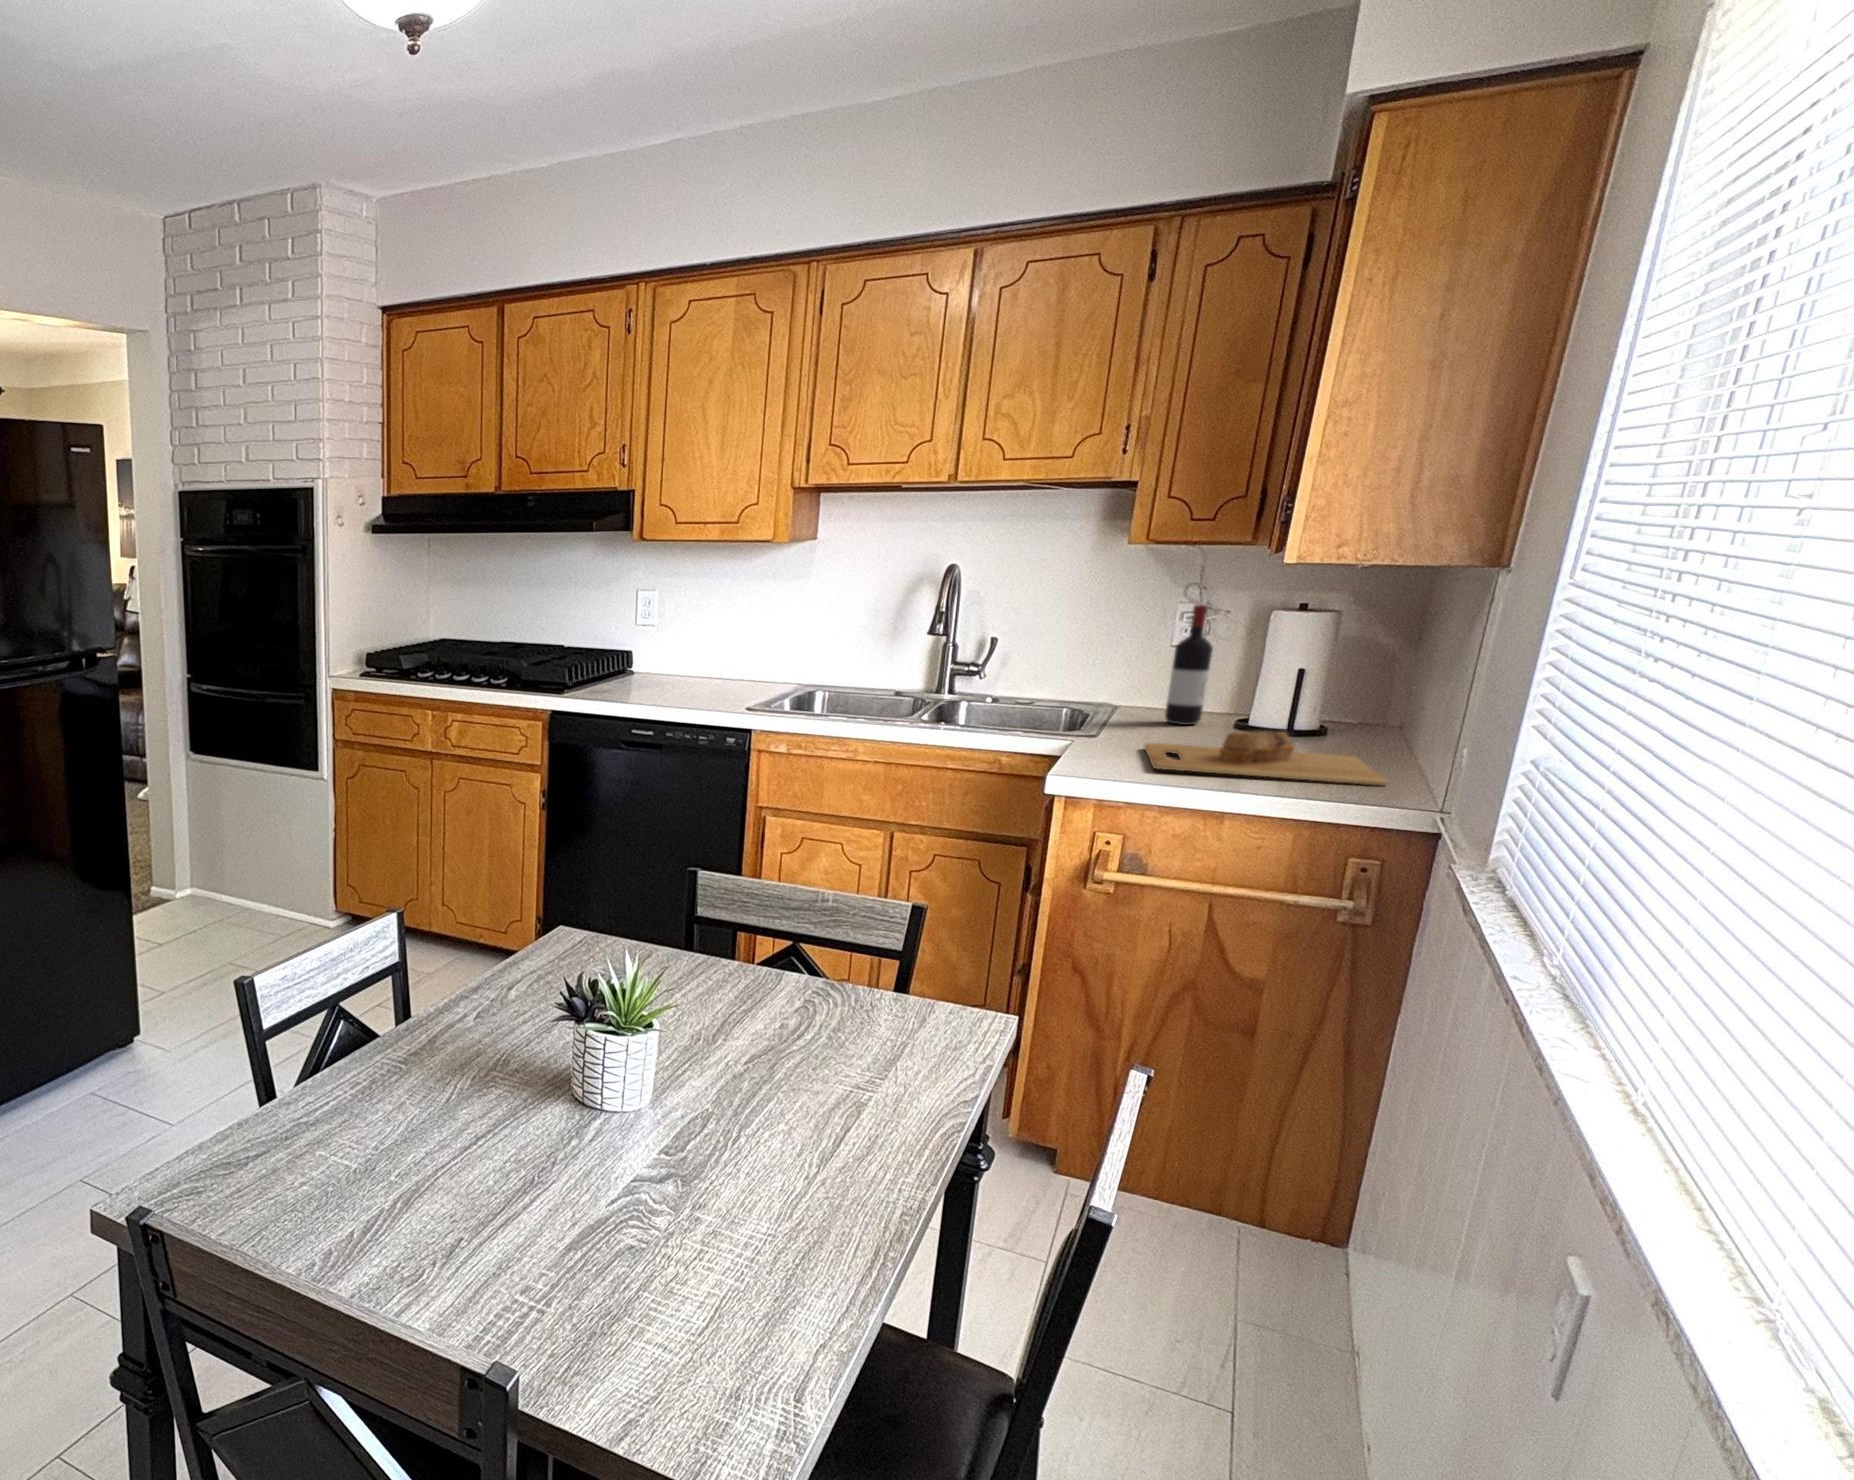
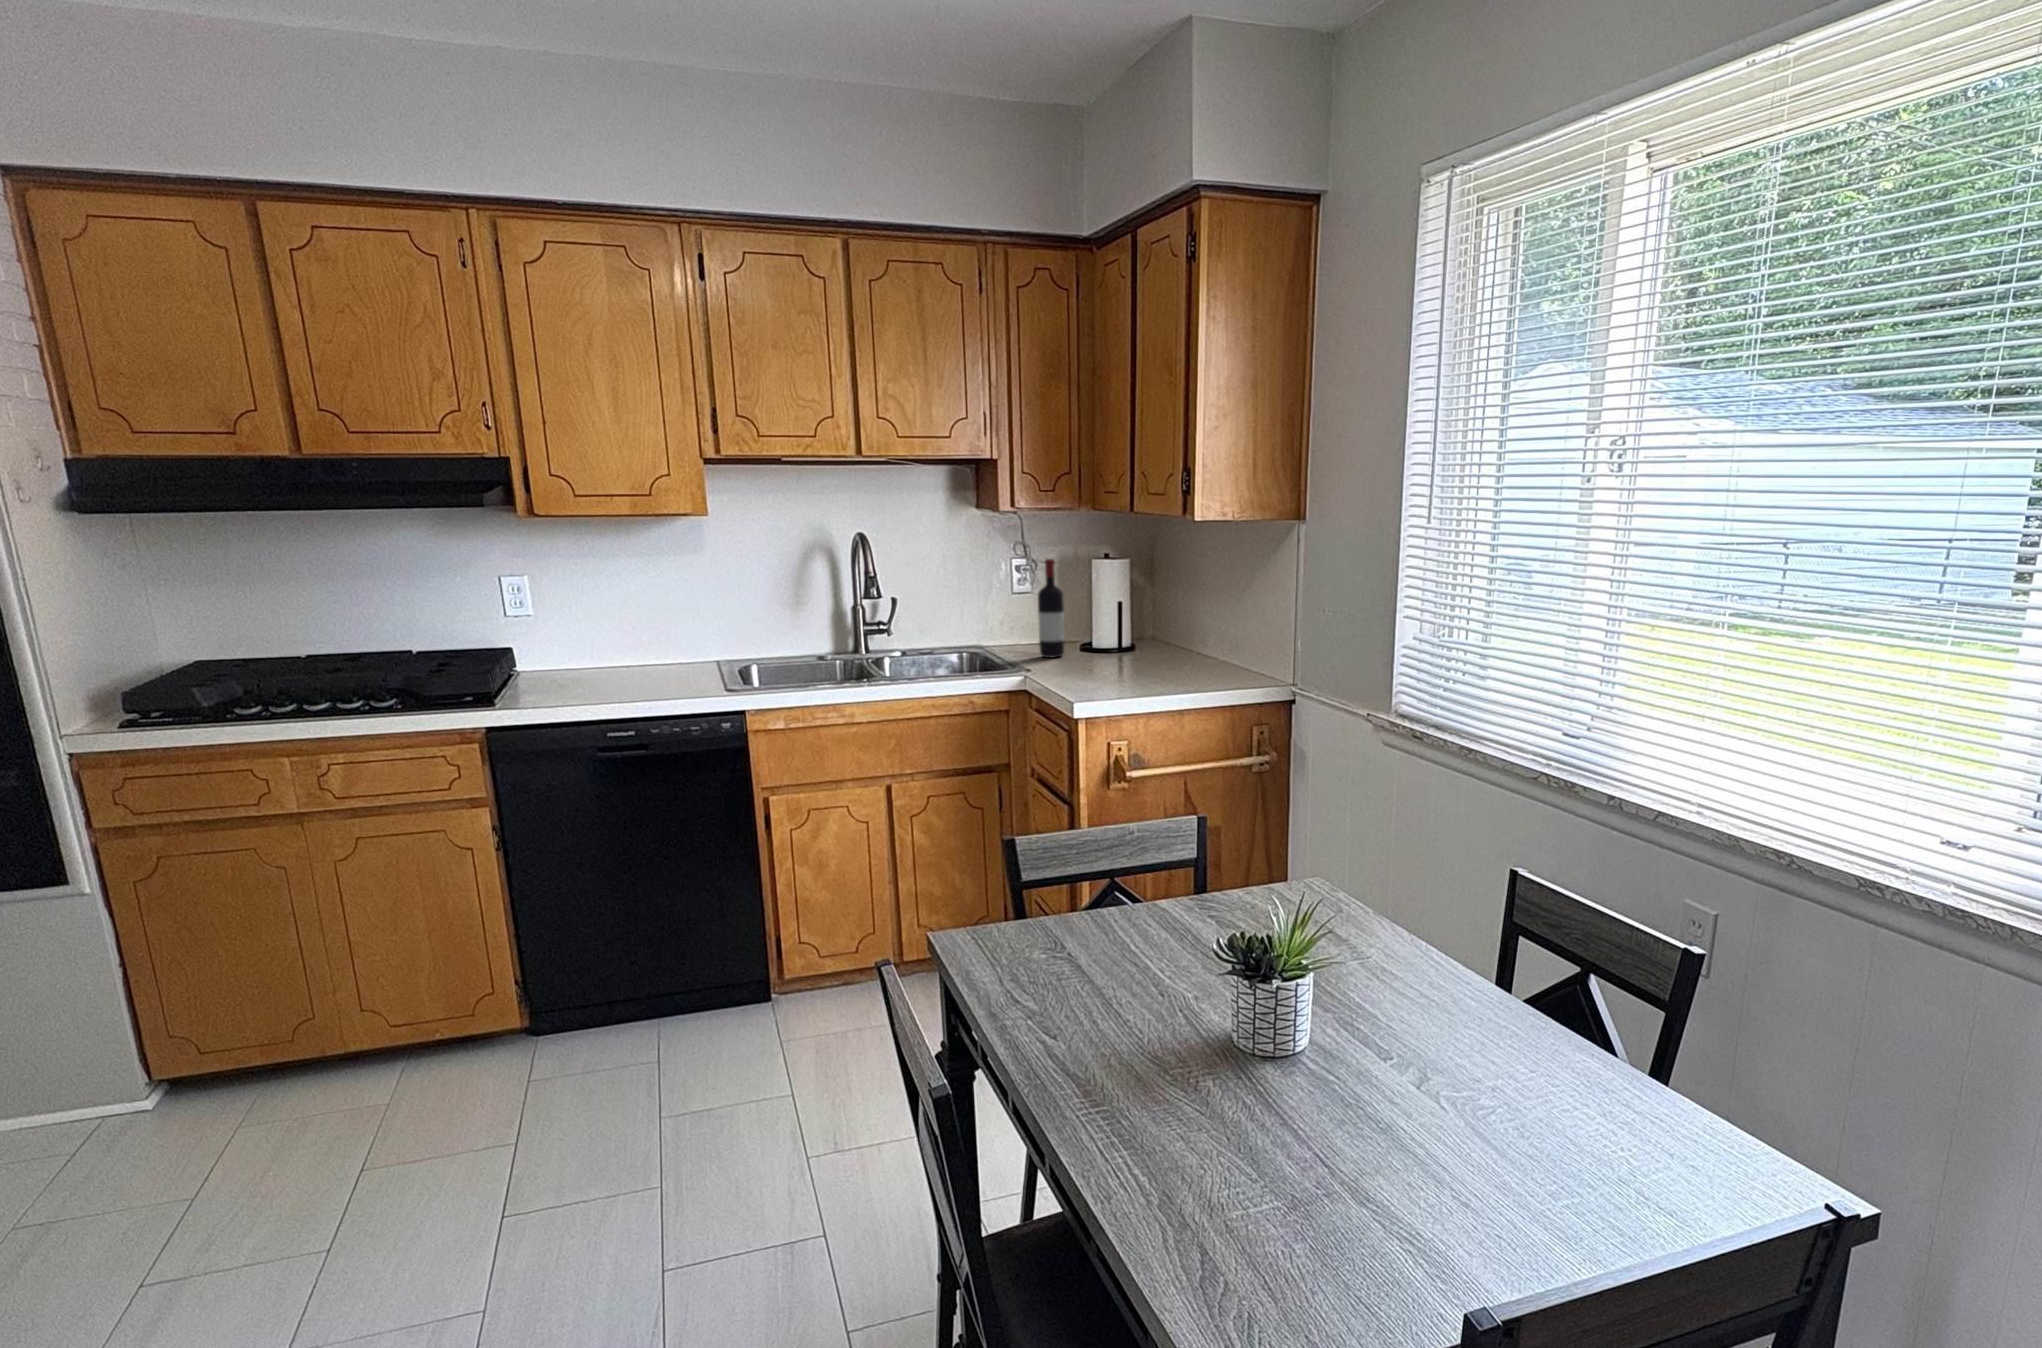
cutting board: present [1144,731,1386,786] -> none [1076,650,1241,688]

